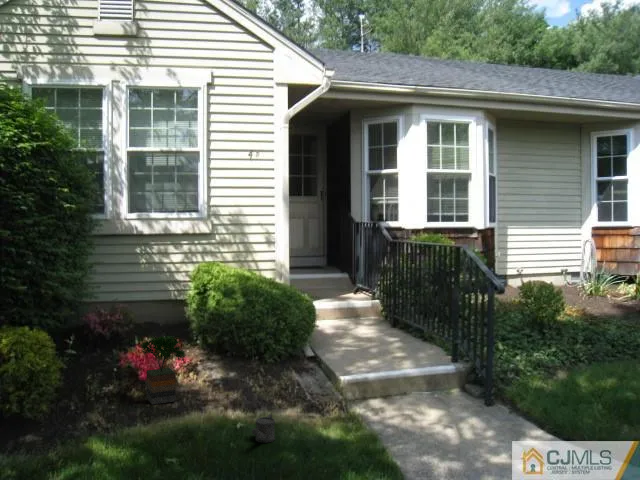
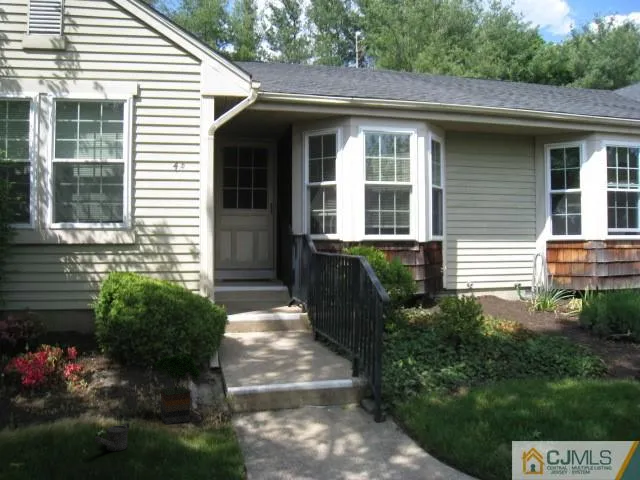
potted tree: present [140,336,185,405] -> present [155,354,200,424]

